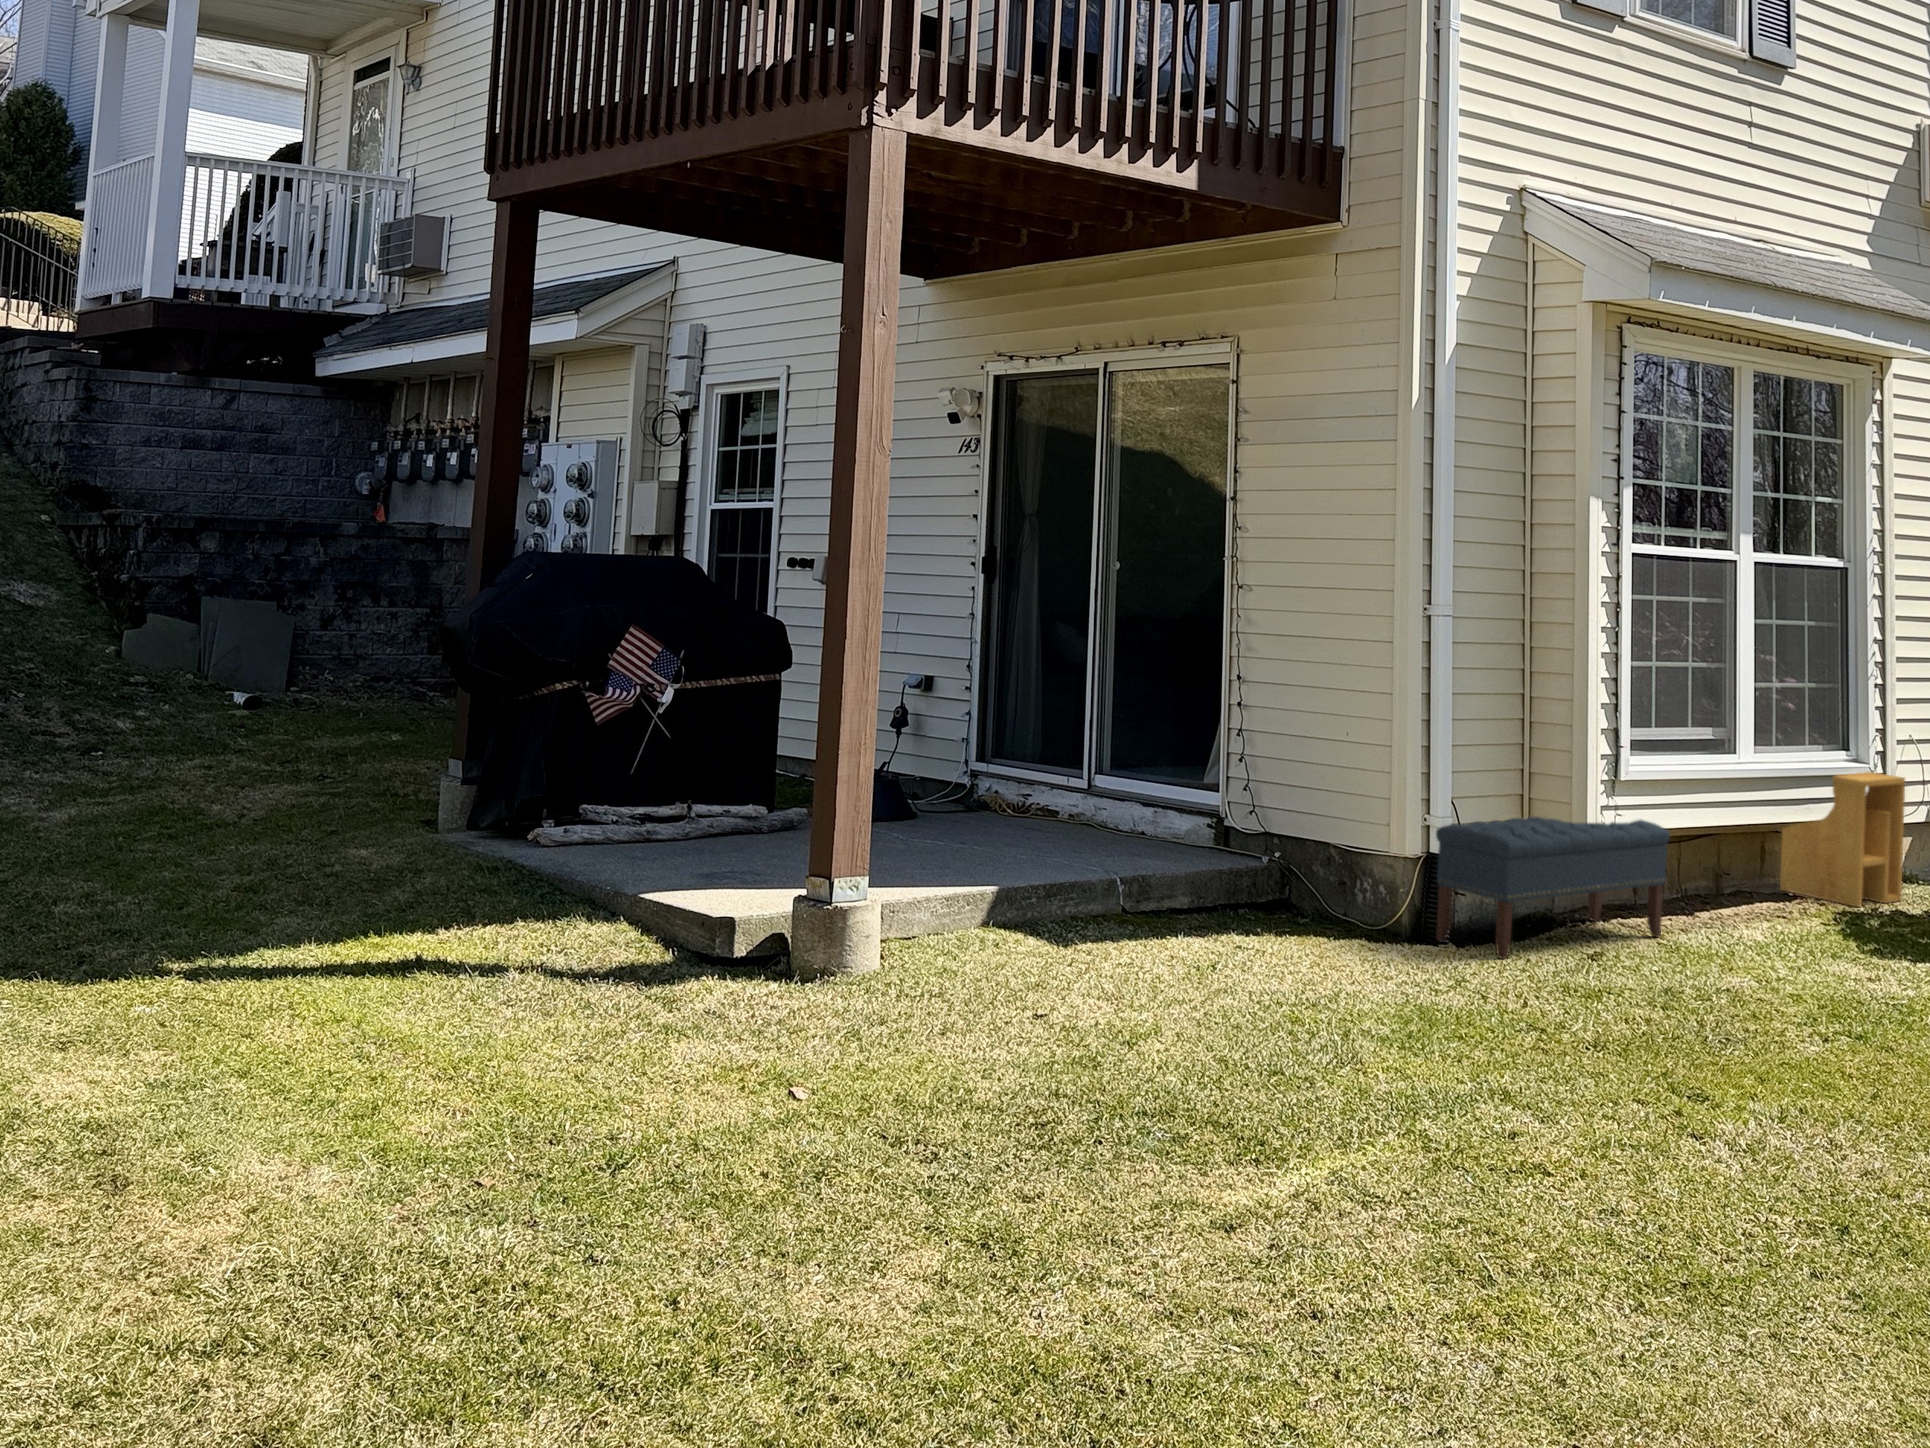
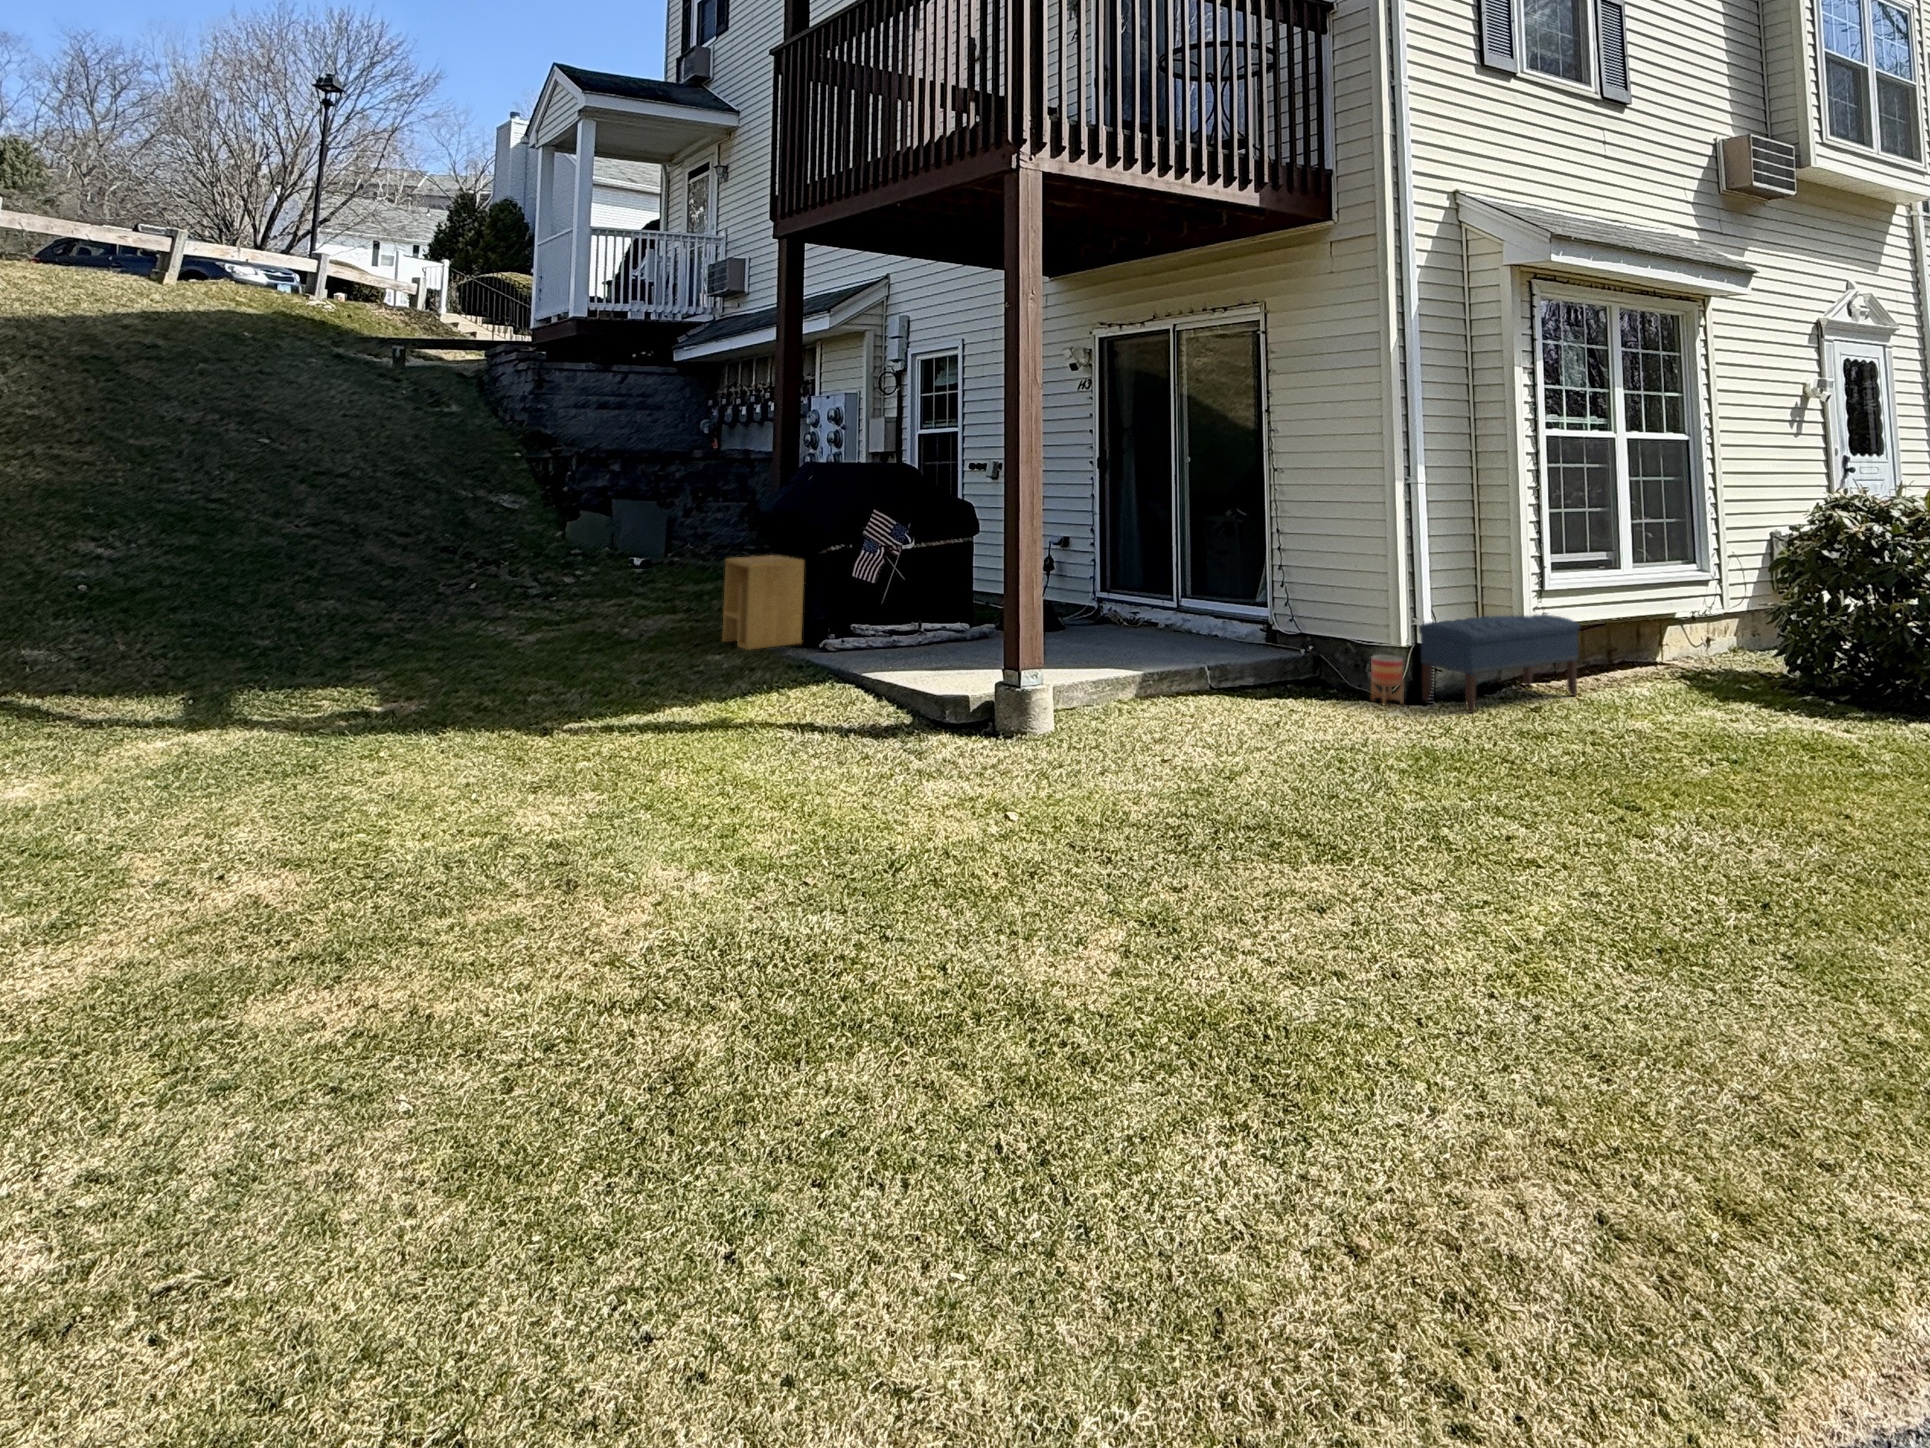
side table: present [1780,772,1905,907] -> present [722,555,804,650]
planter: none [1361,871,1410,945] -> present [1371,655,1404,705]

